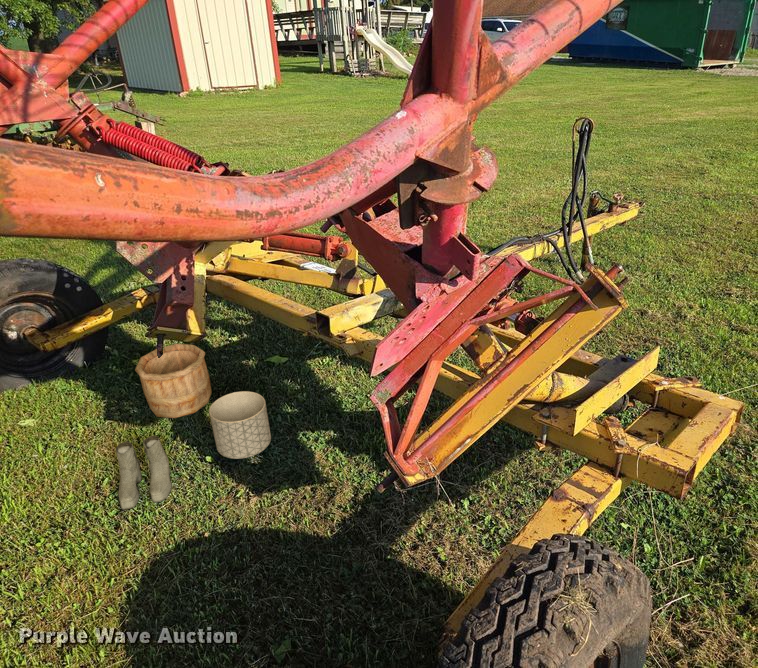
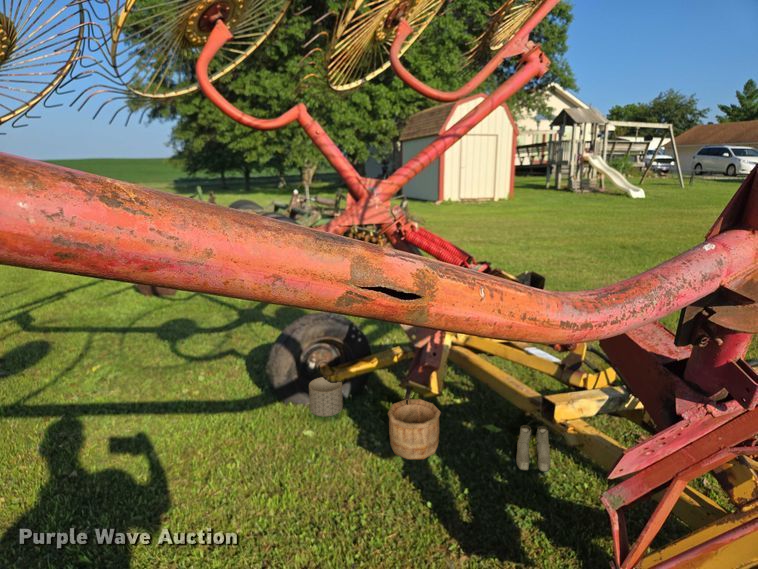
planter: present [209,391,271,459] -> present [309,377,343,416]
boots: present [116,436,172,510] -> present [516,425,550,472]

